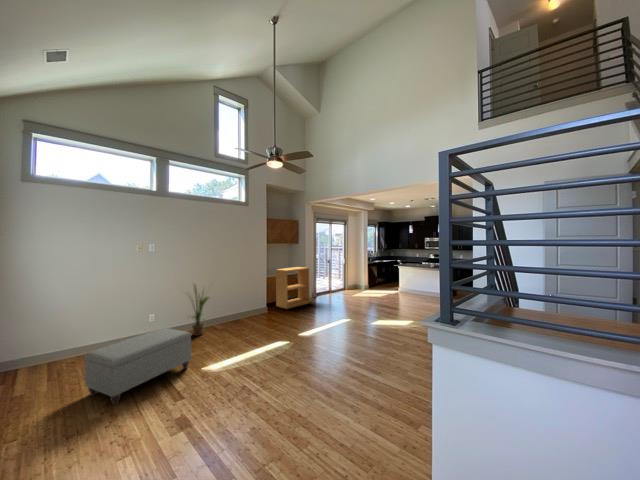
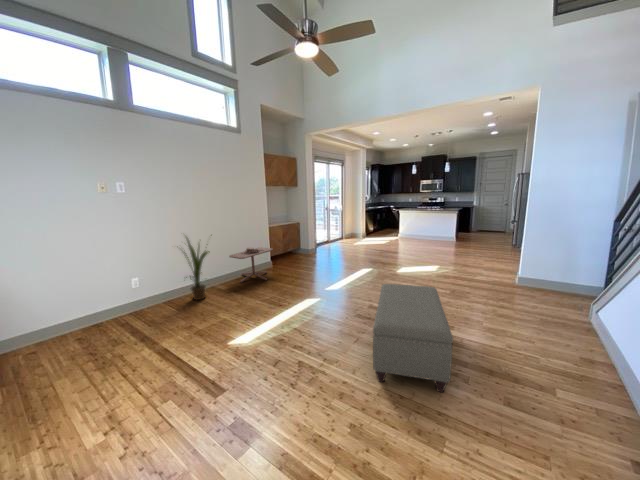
bookshelf: present [276,267,310,309] -> none [275,214,314,262]
side table: none [228,295,266,324] -> present [229,247,273,283]
ottoman: present [84,328,191,405] -> present [373,284,453,392]

